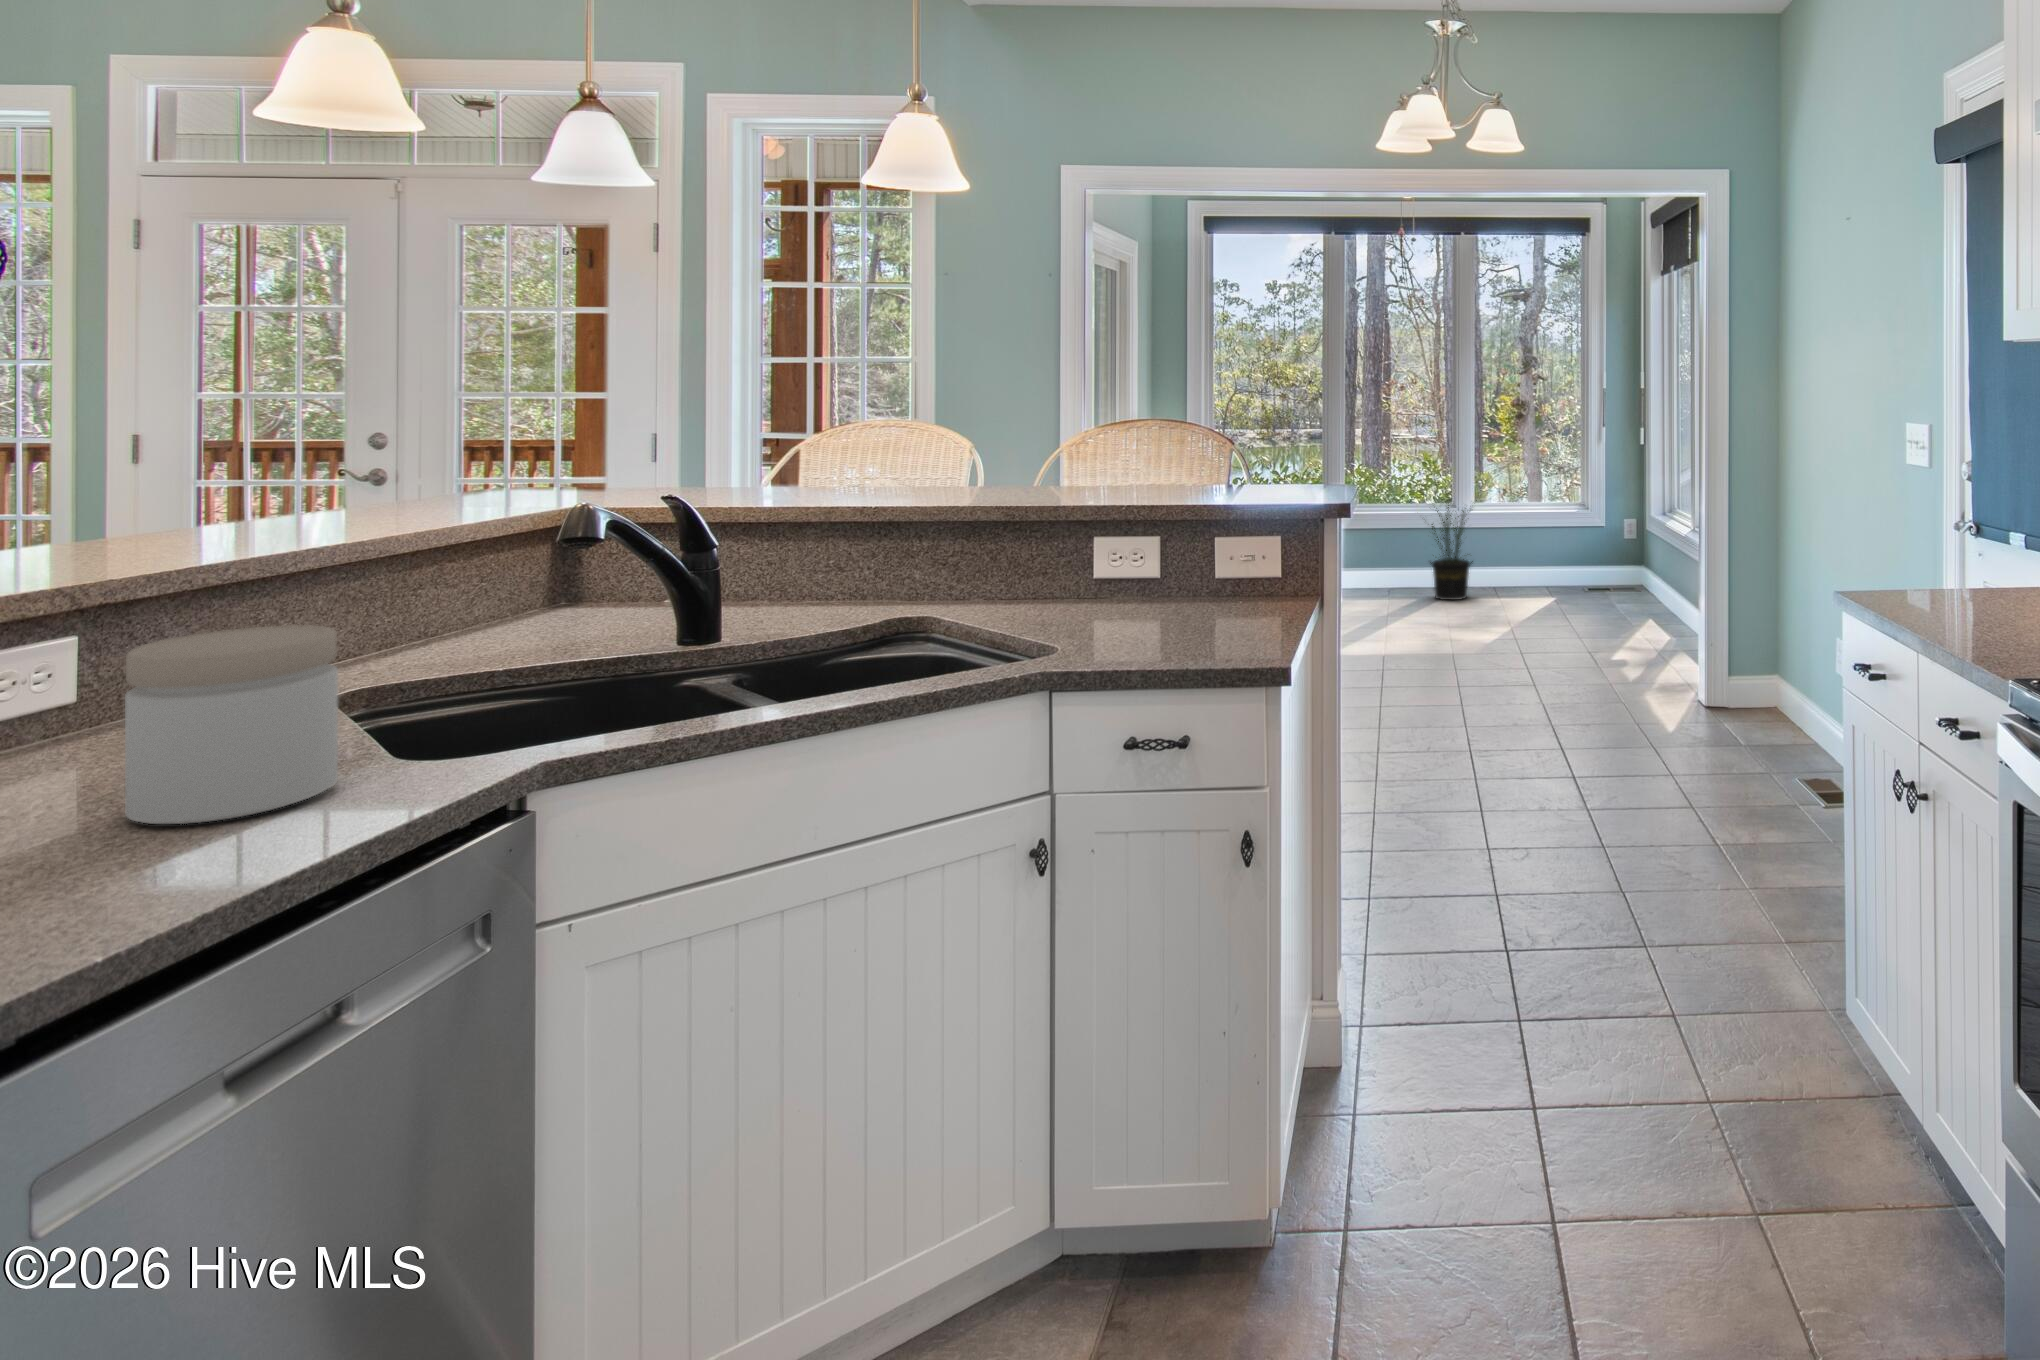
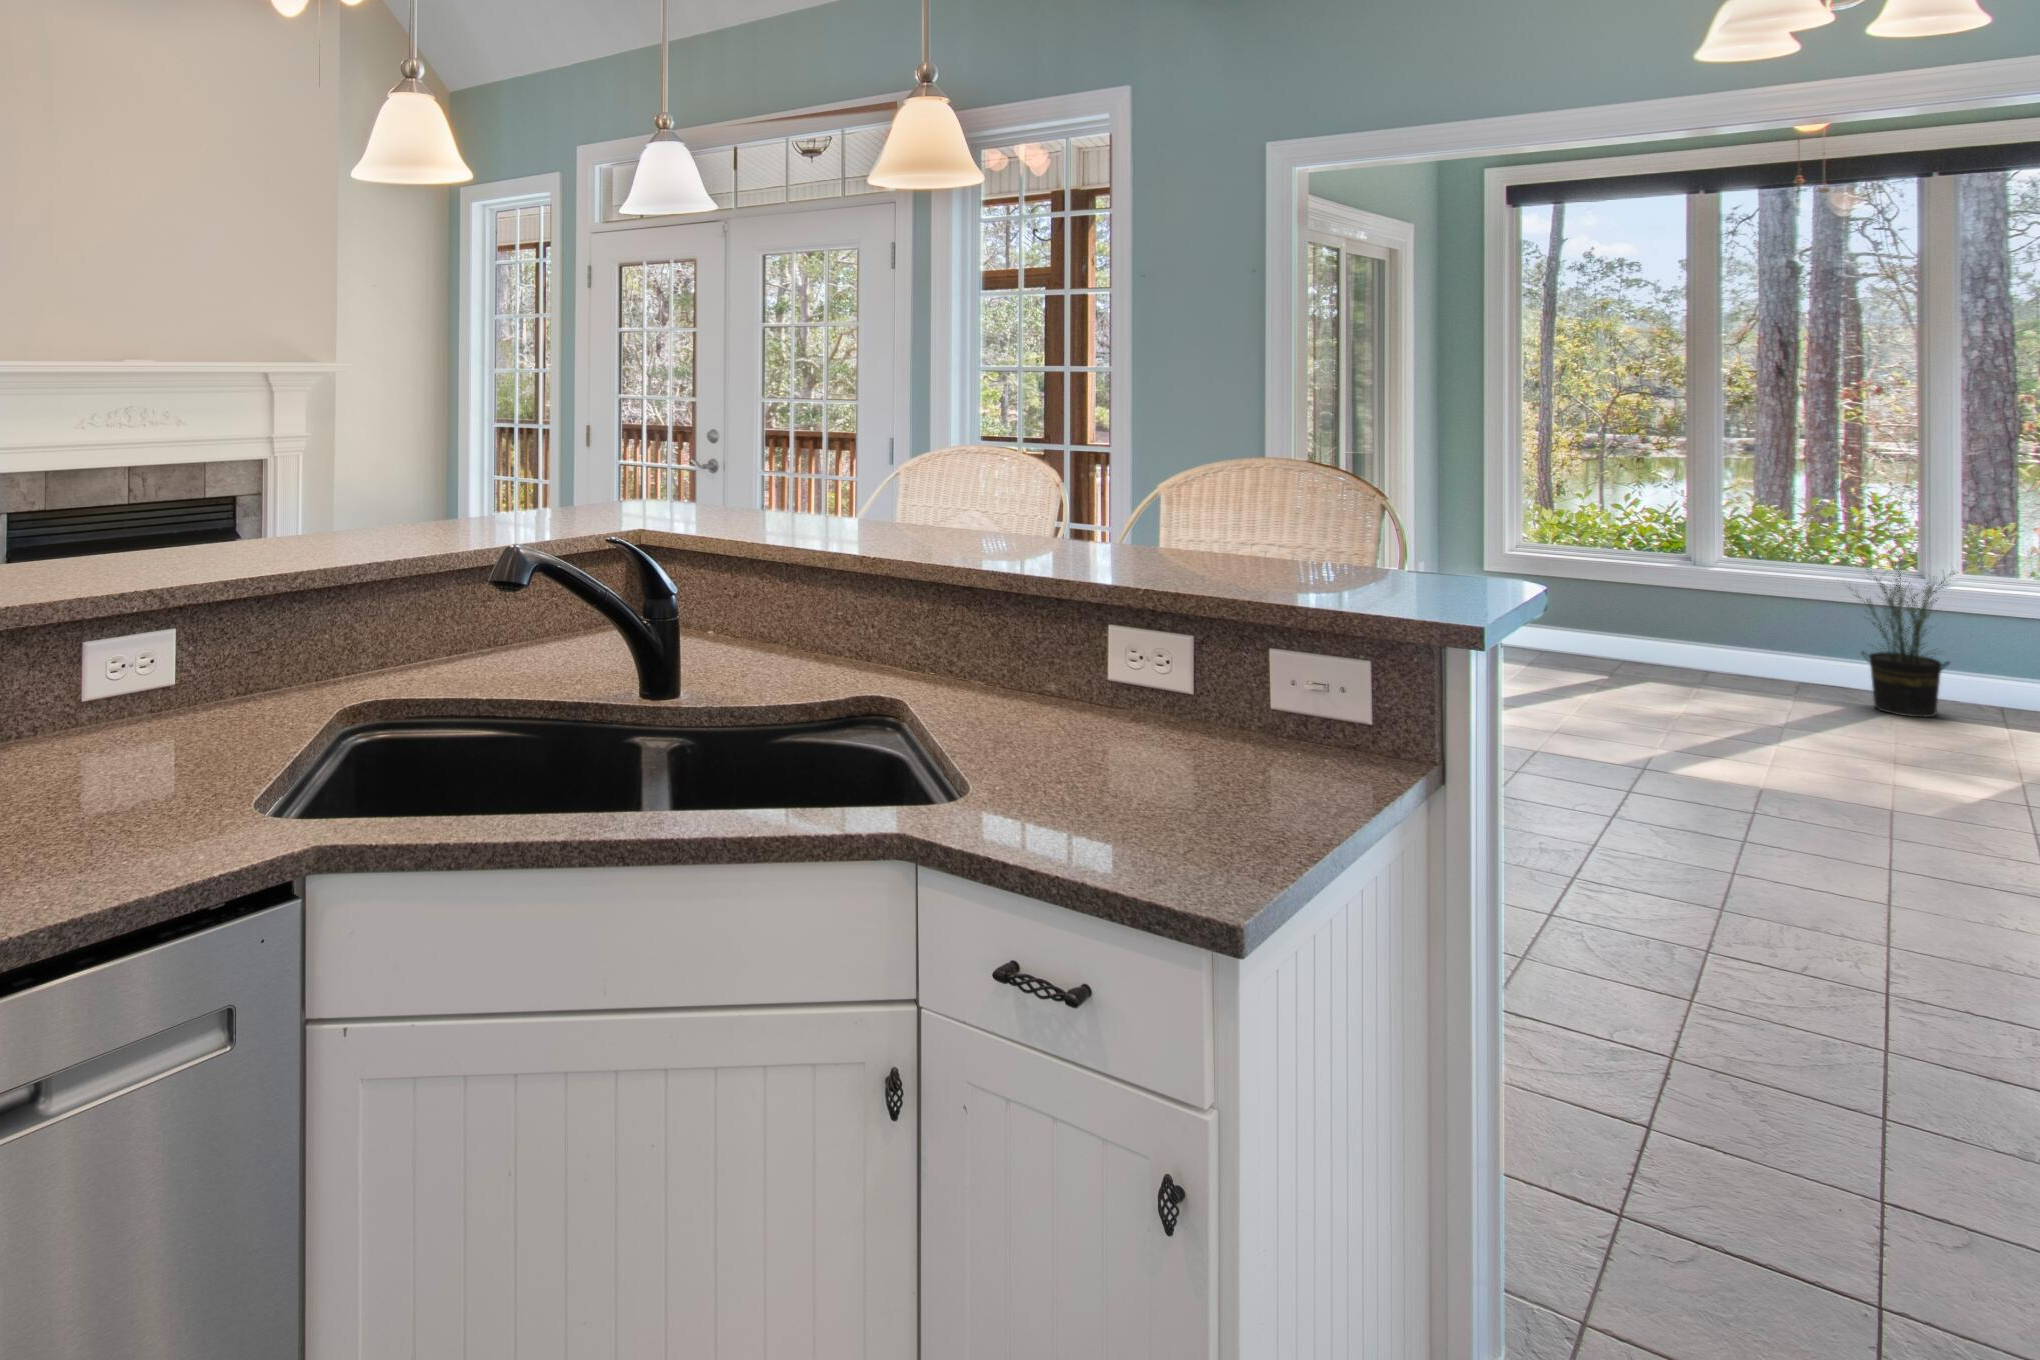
jar: present [125,625,338,824] -> none [25,660,187,850]

